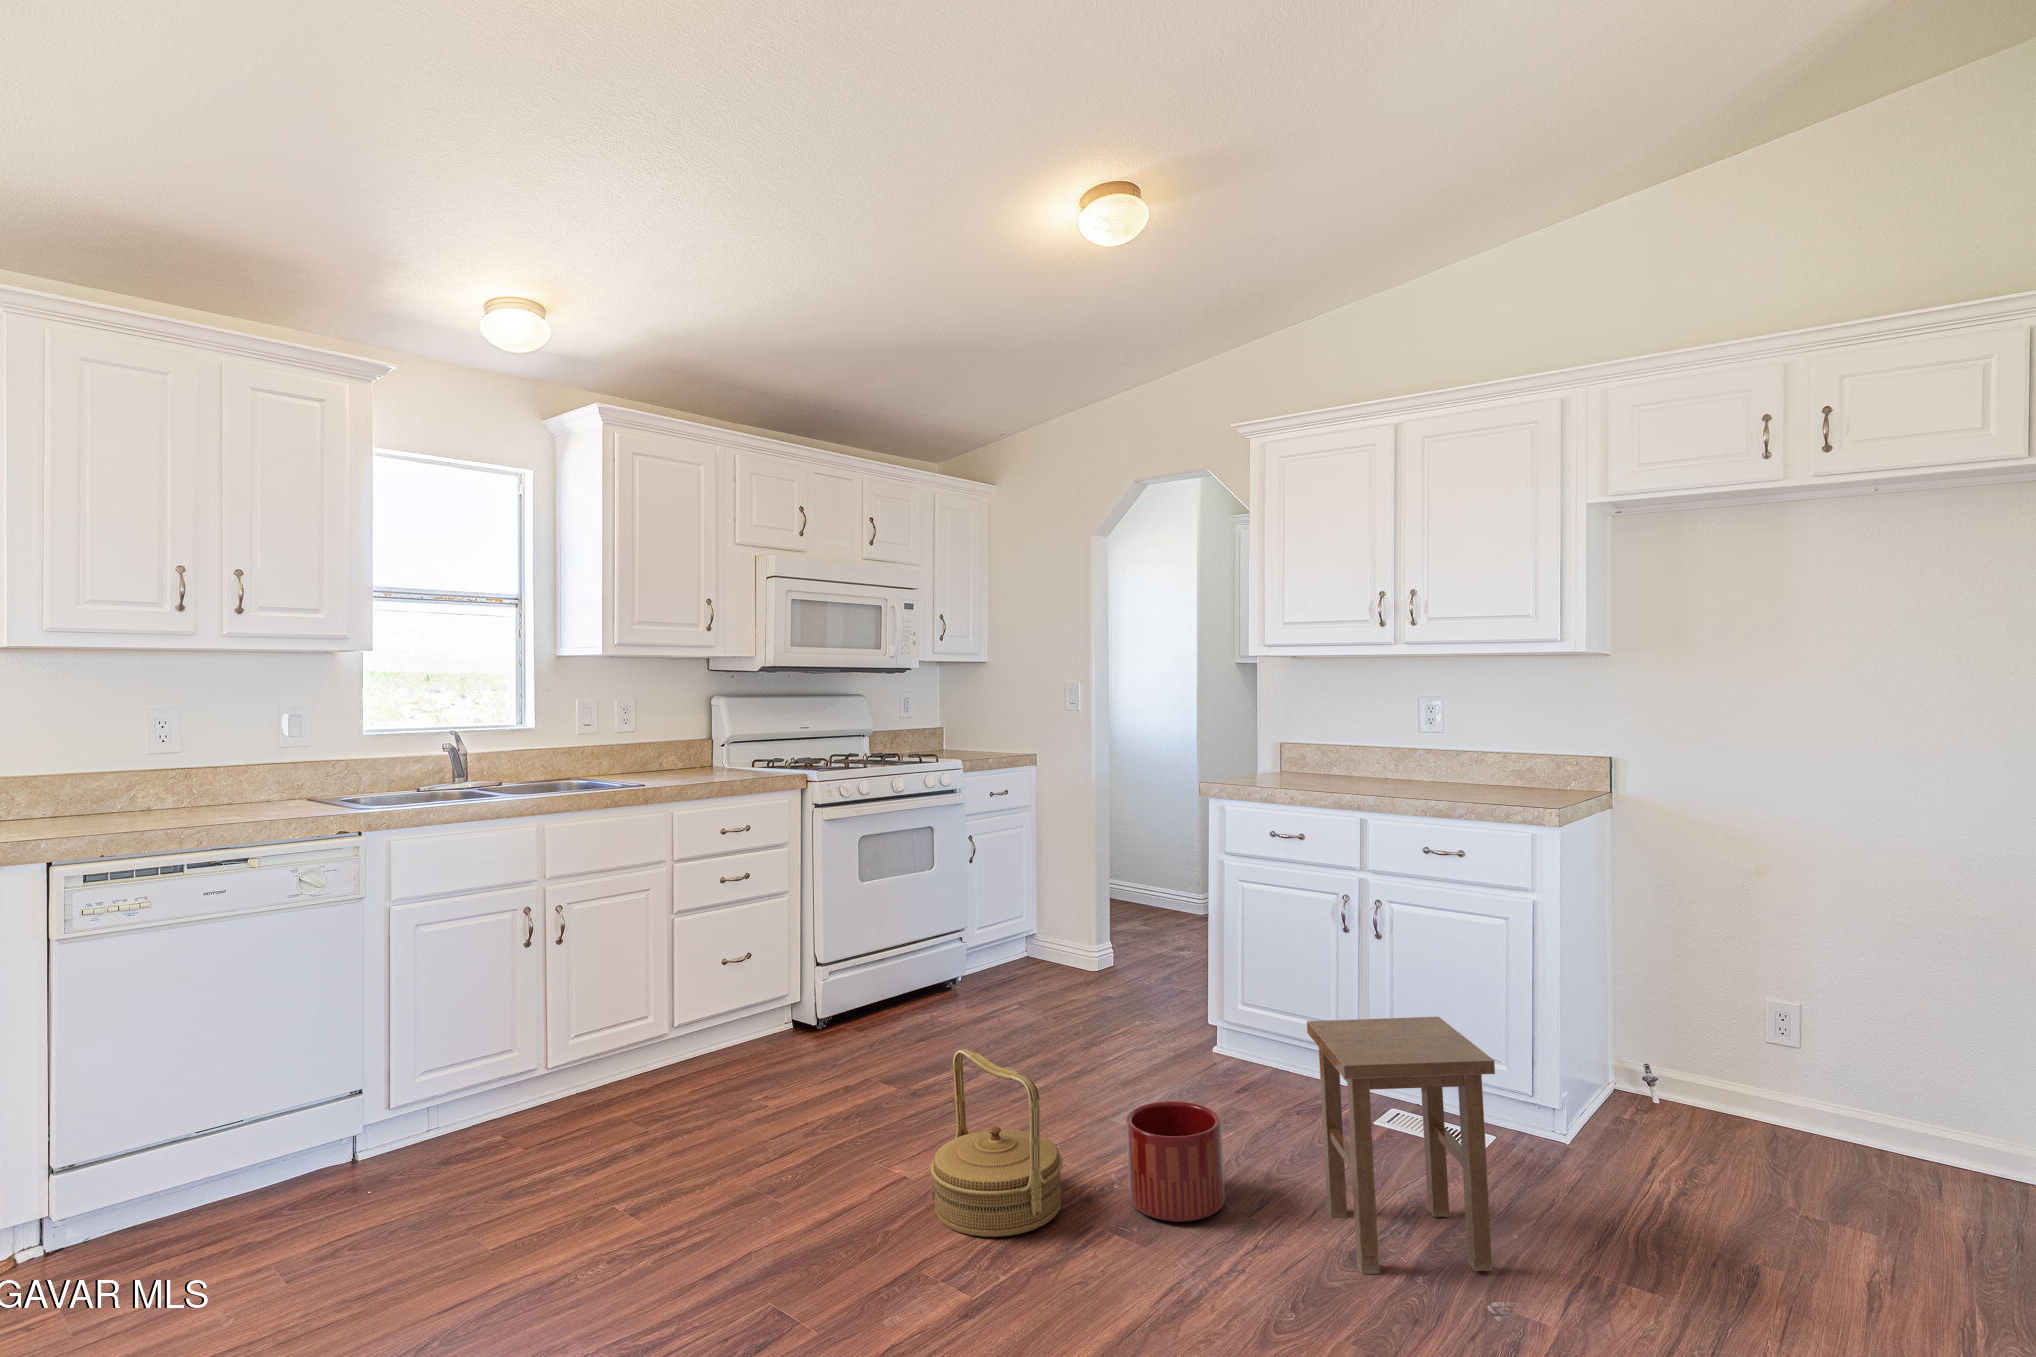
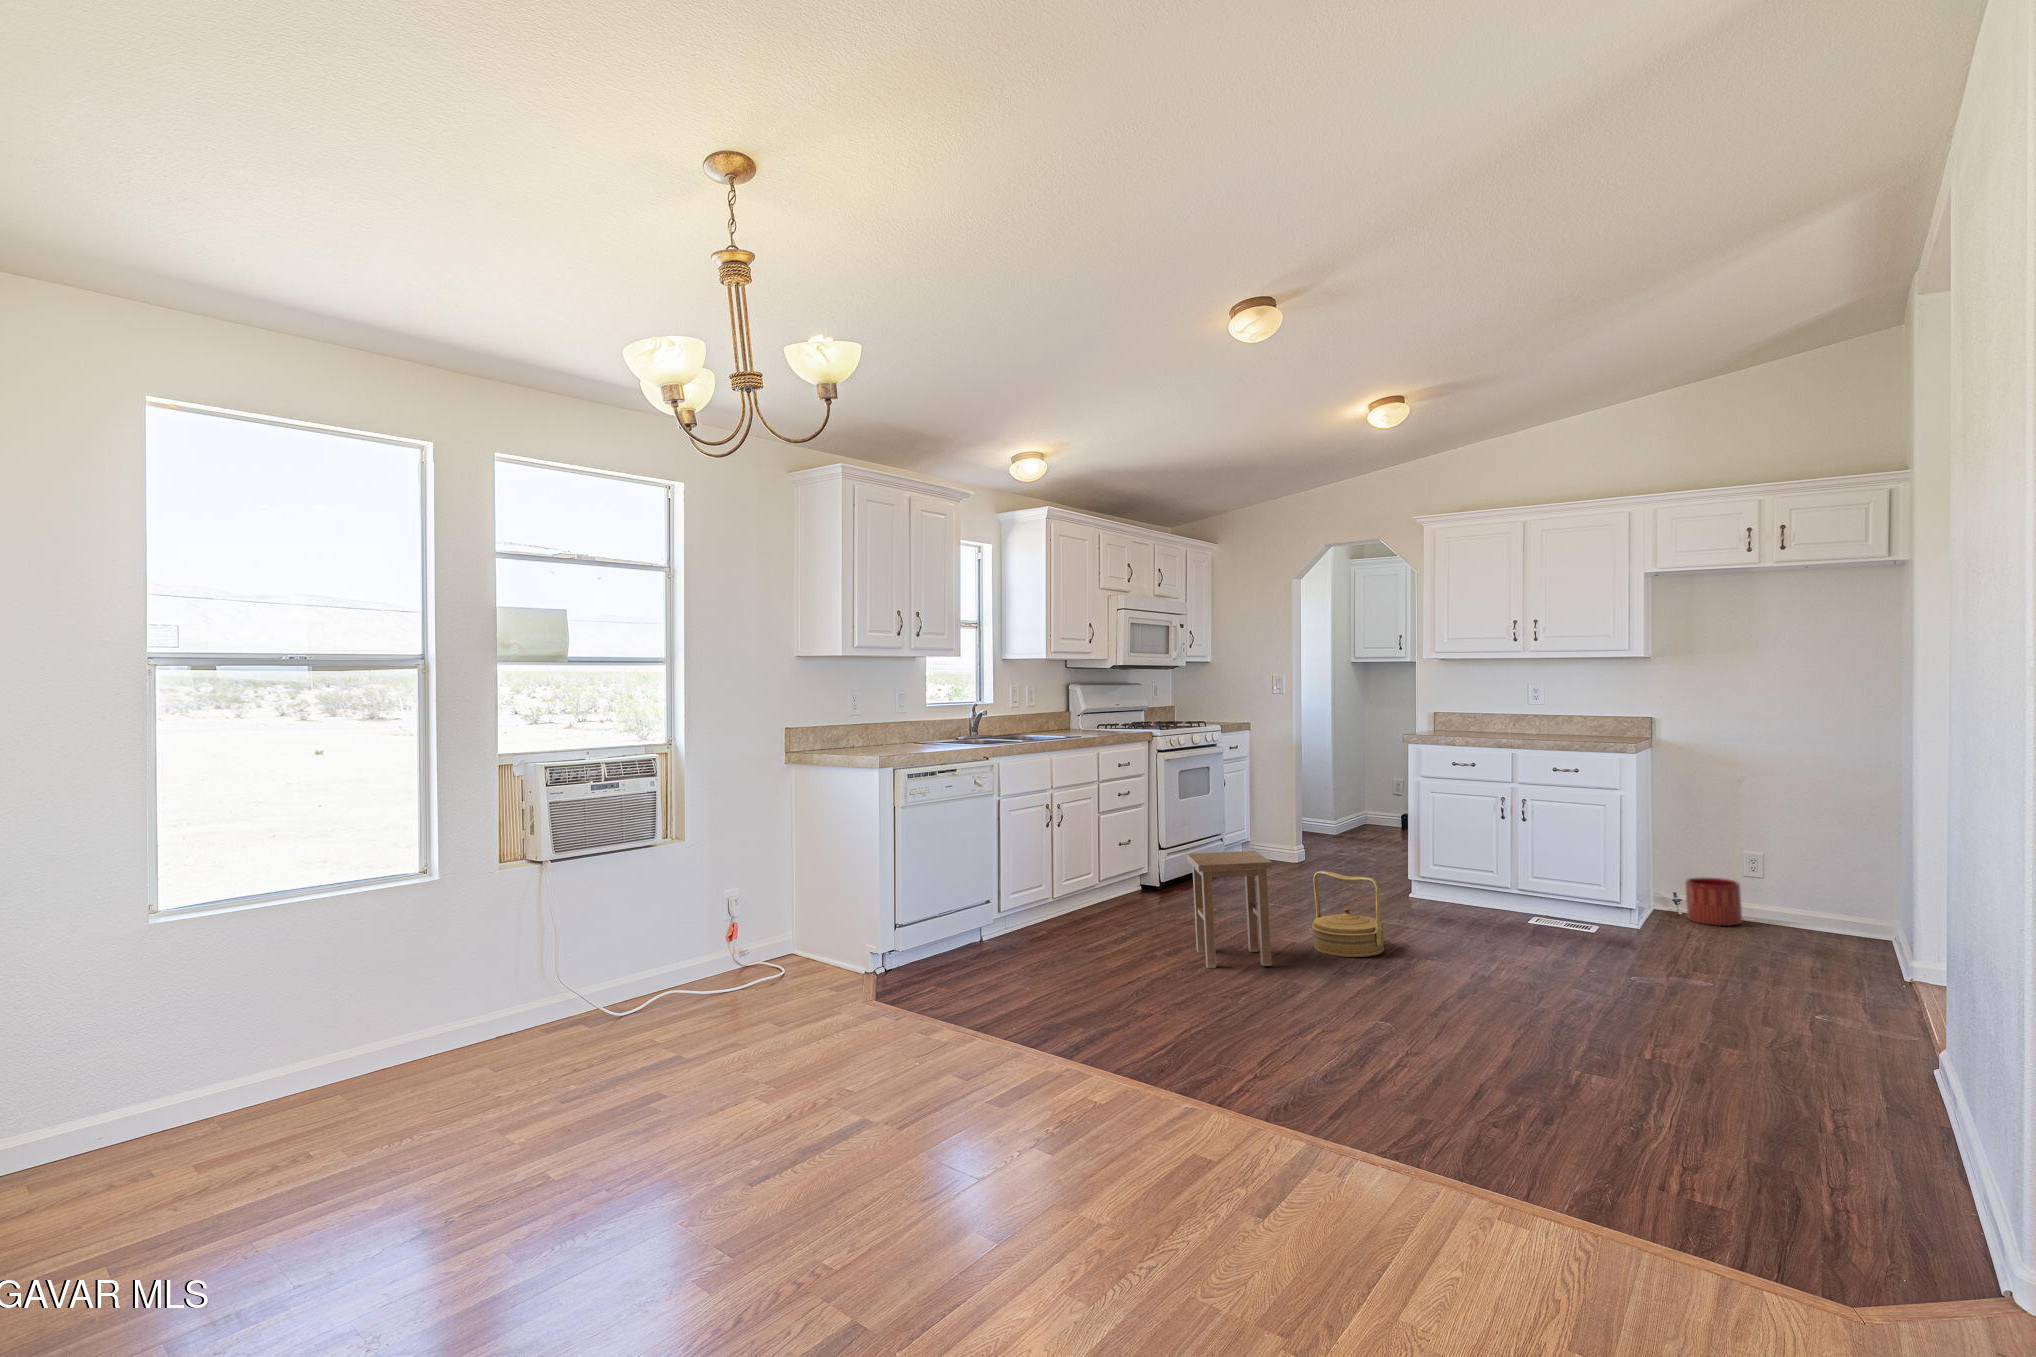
stool: present [1307,1017,1495,1274] -> present [1187,851,1272,968]
planter: present [1126,1101,1225,1222] -> present [1685,878,1742,926]

